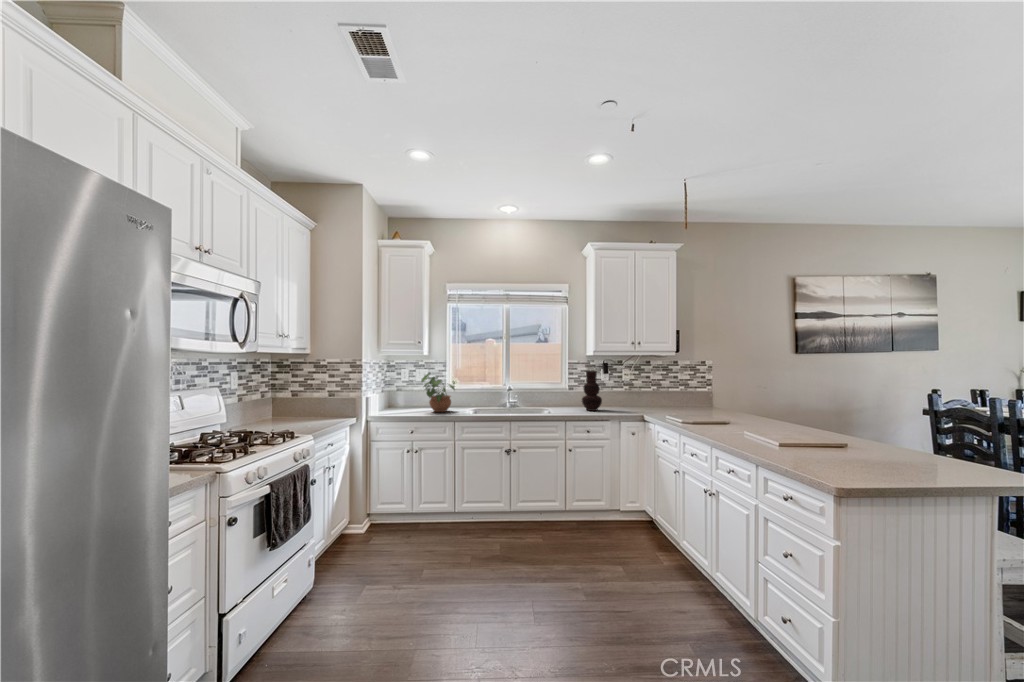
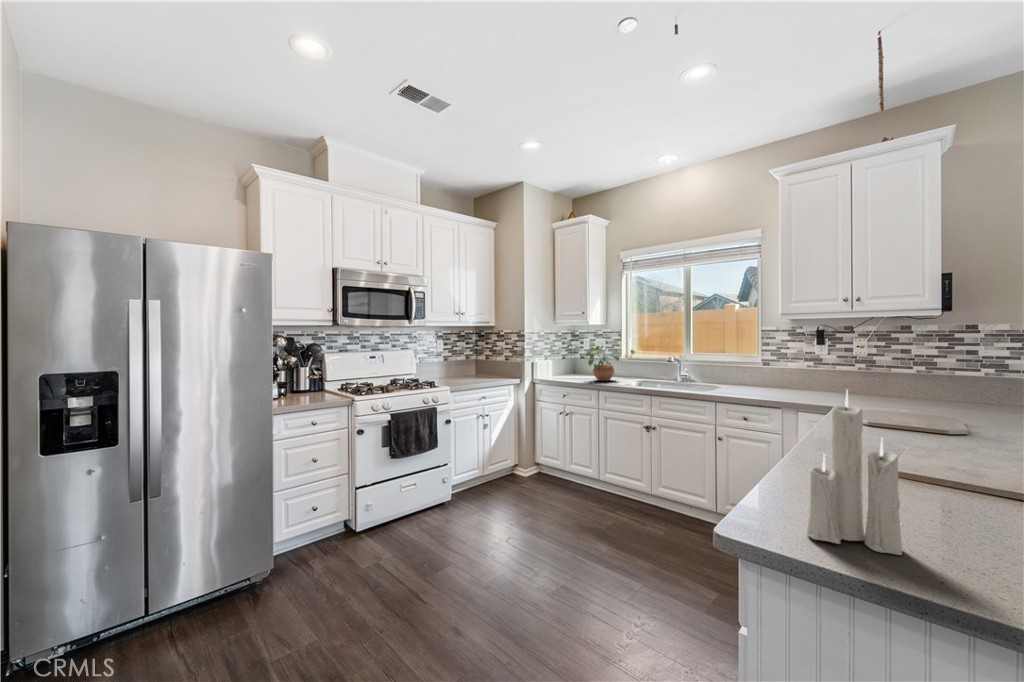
vase: present [582,371,602,411] -> none [752,342,784,395]
candle: none [865,388,902,474] -> present [805,390,902,555]

